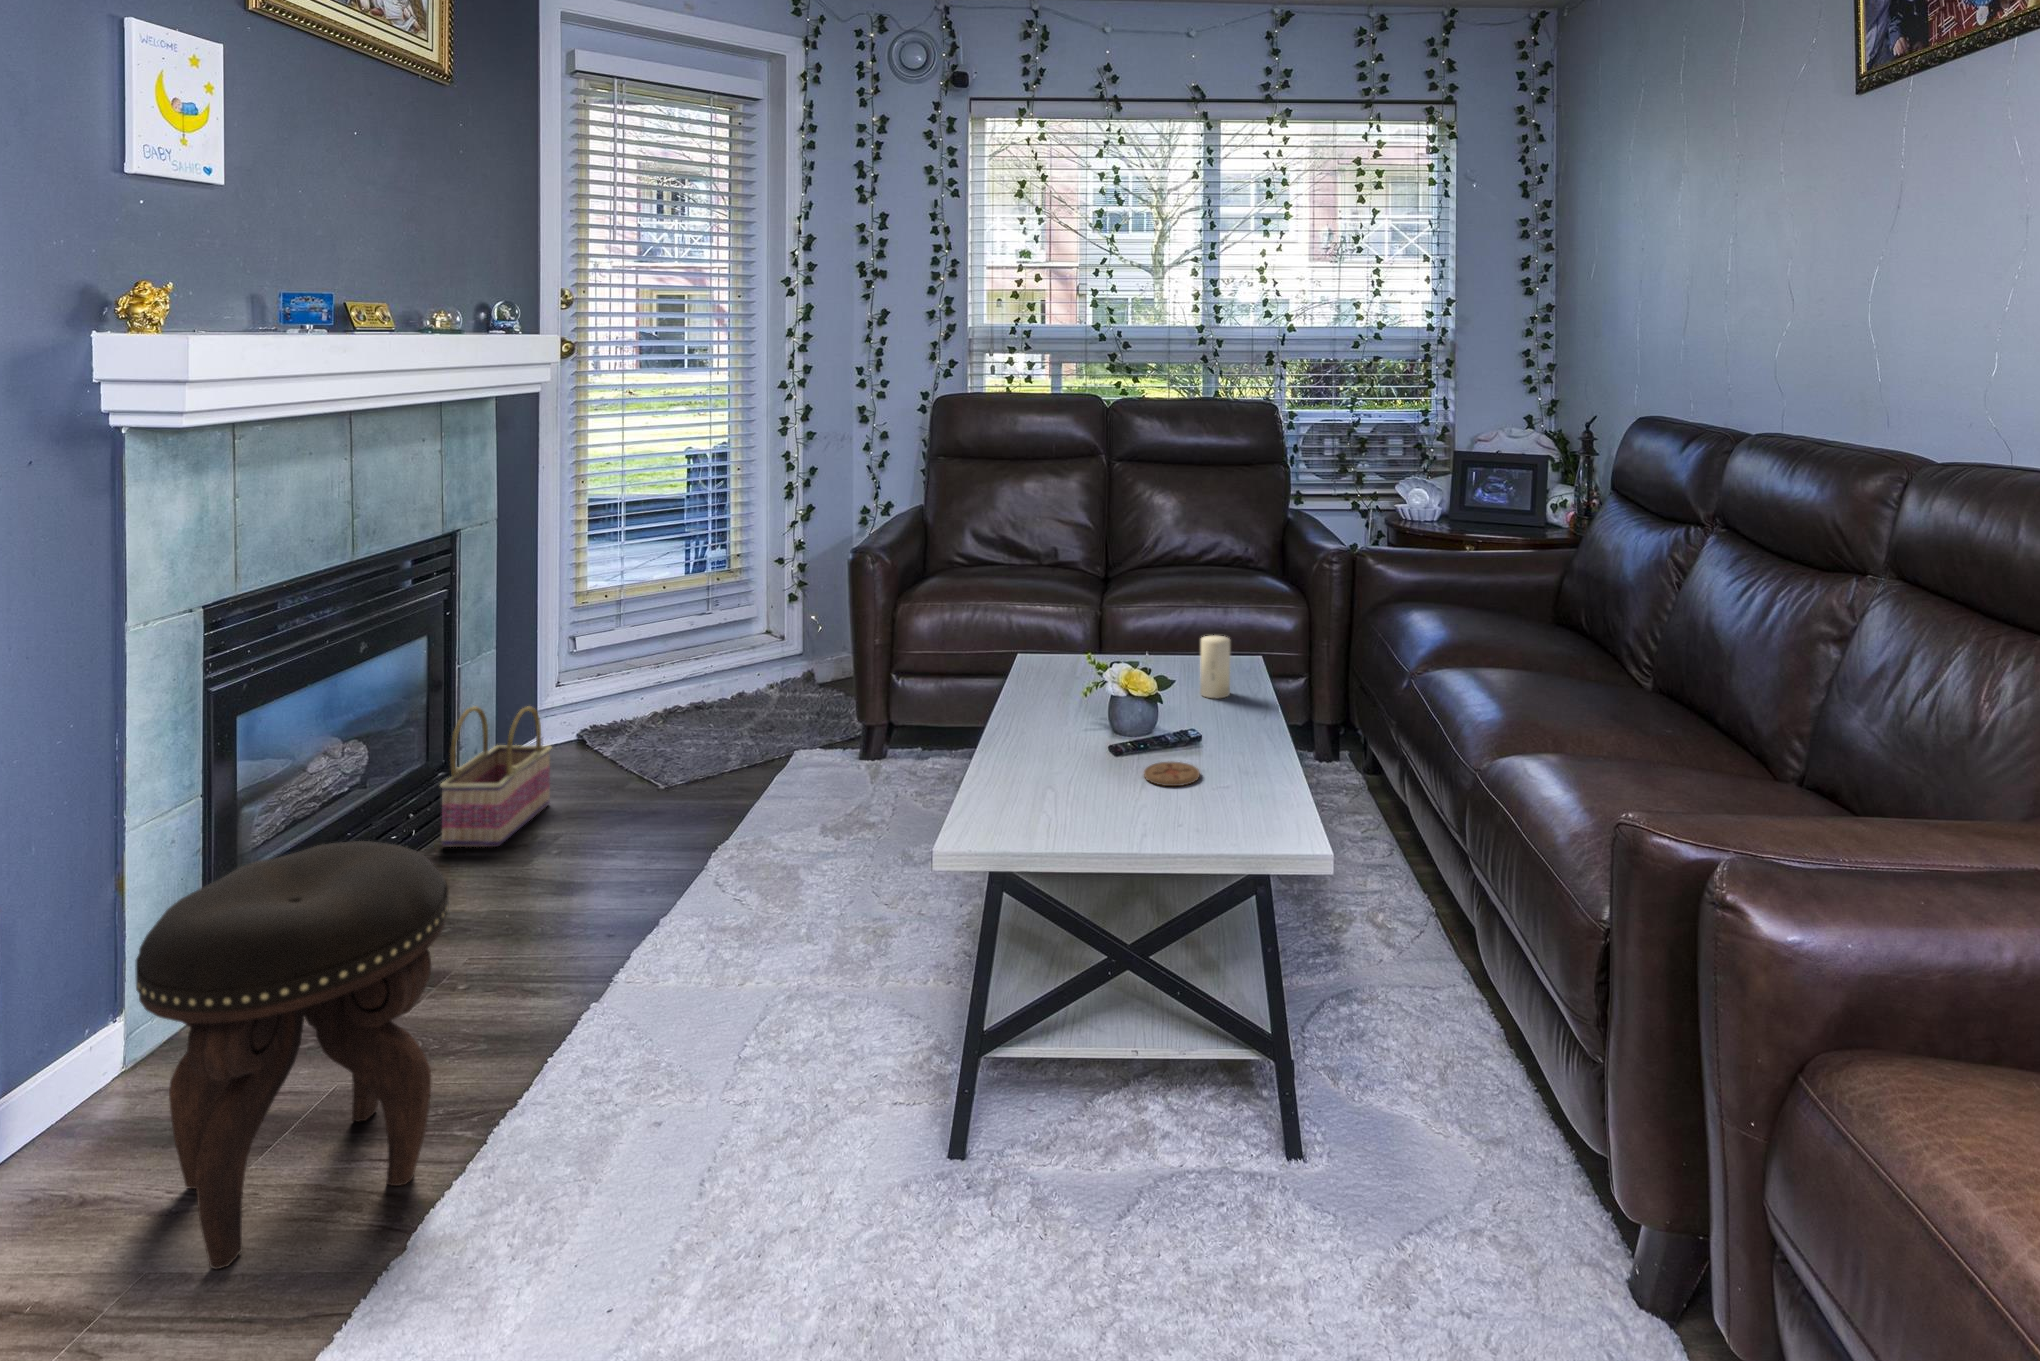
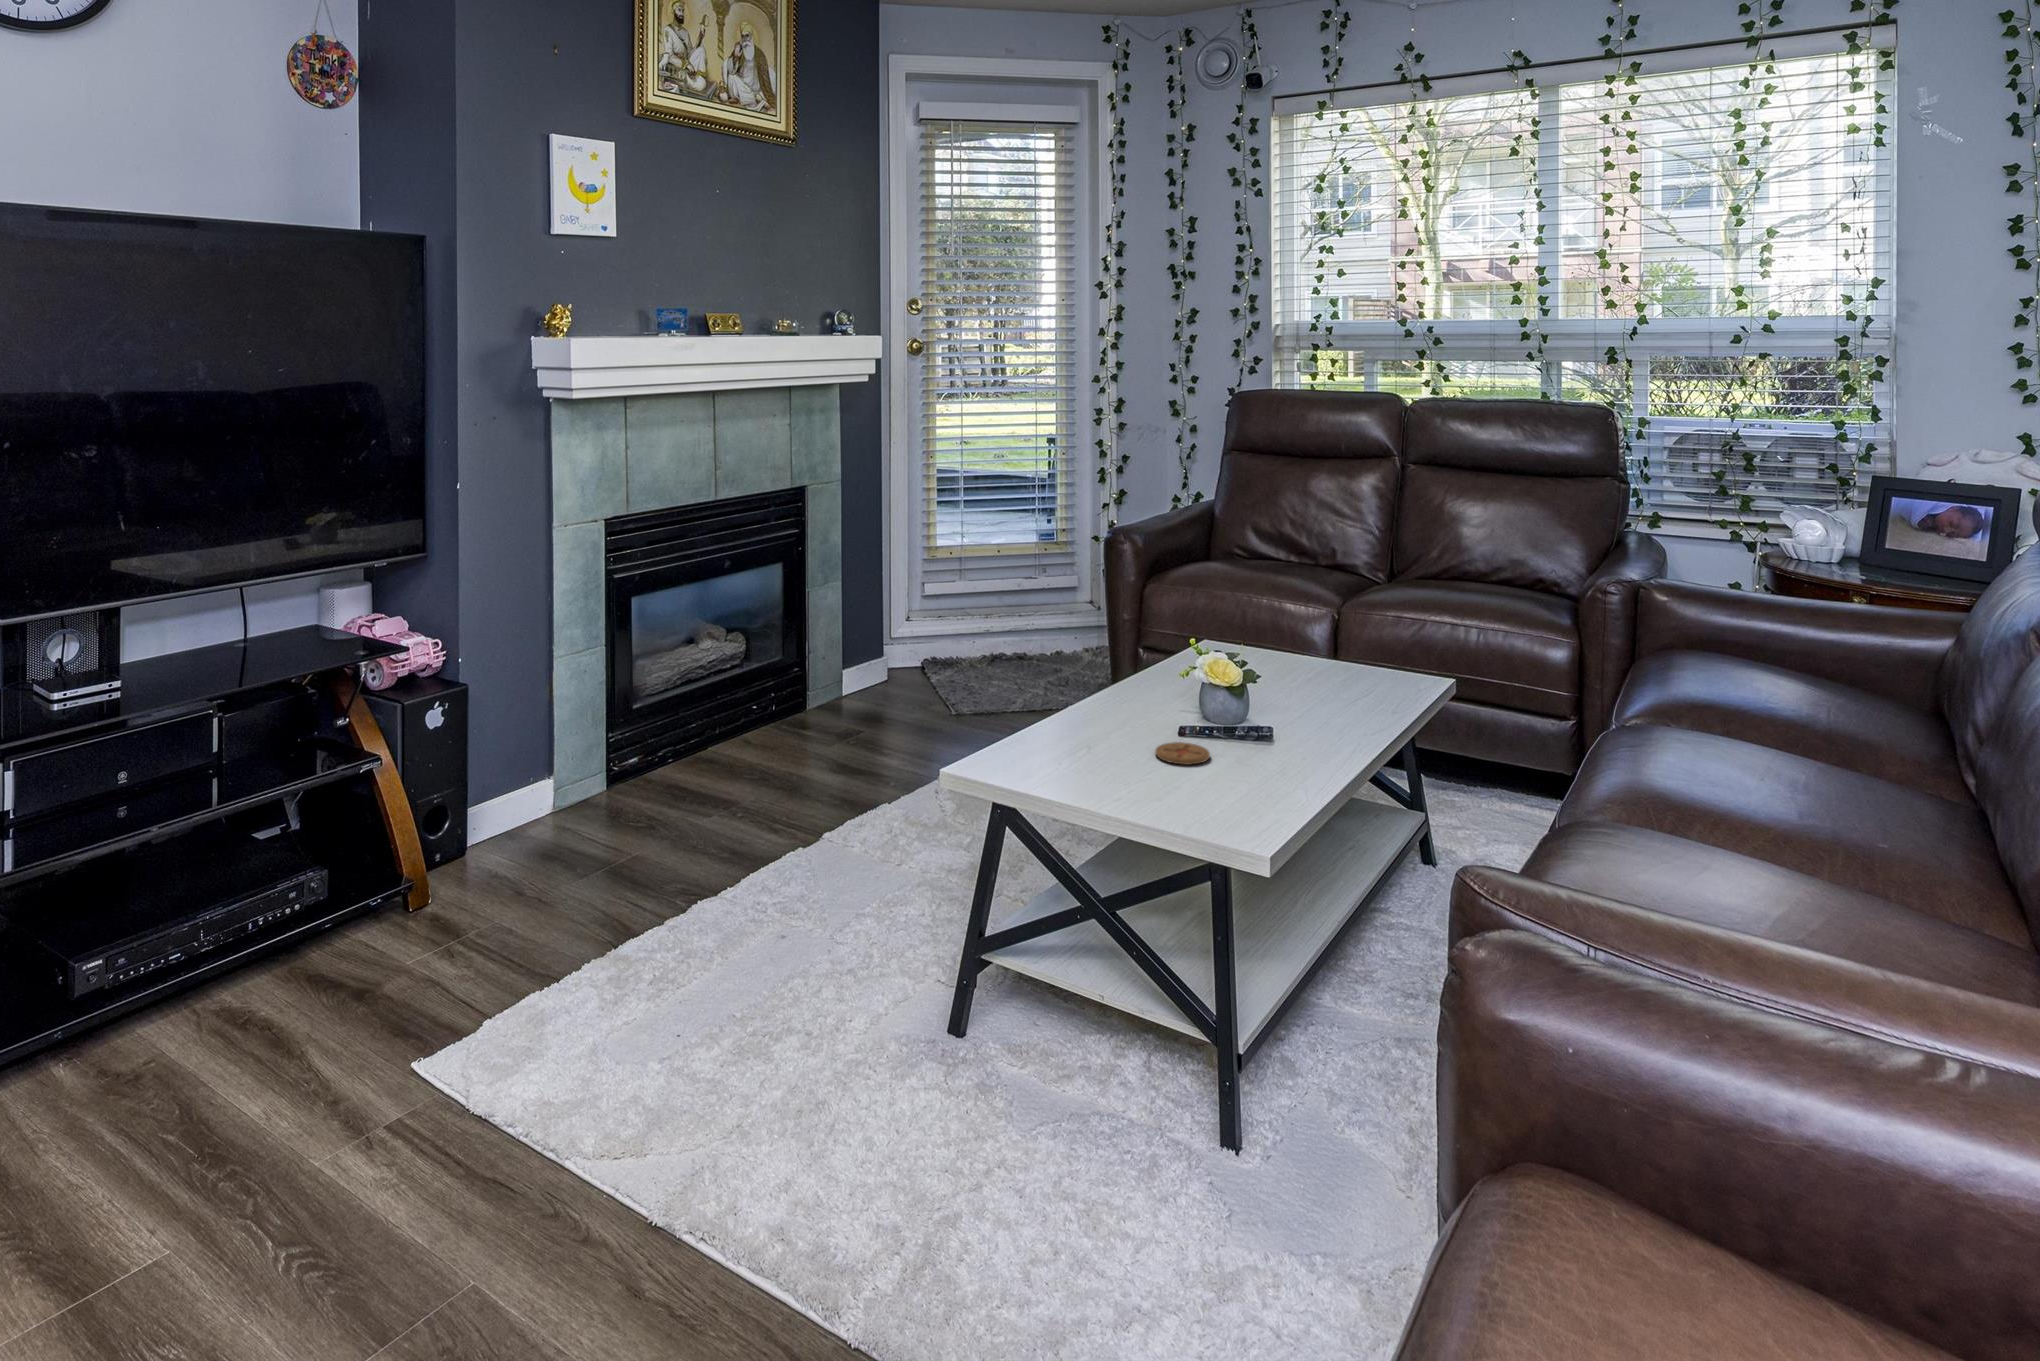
candle: present [1200,635,1230,698] -> none [1310,641,1343,706]
basket: present [440,706,552,847] -> none [778,621,863,729]
footstool: present [135,841,449,1269] -> none [496,679,669,924]

